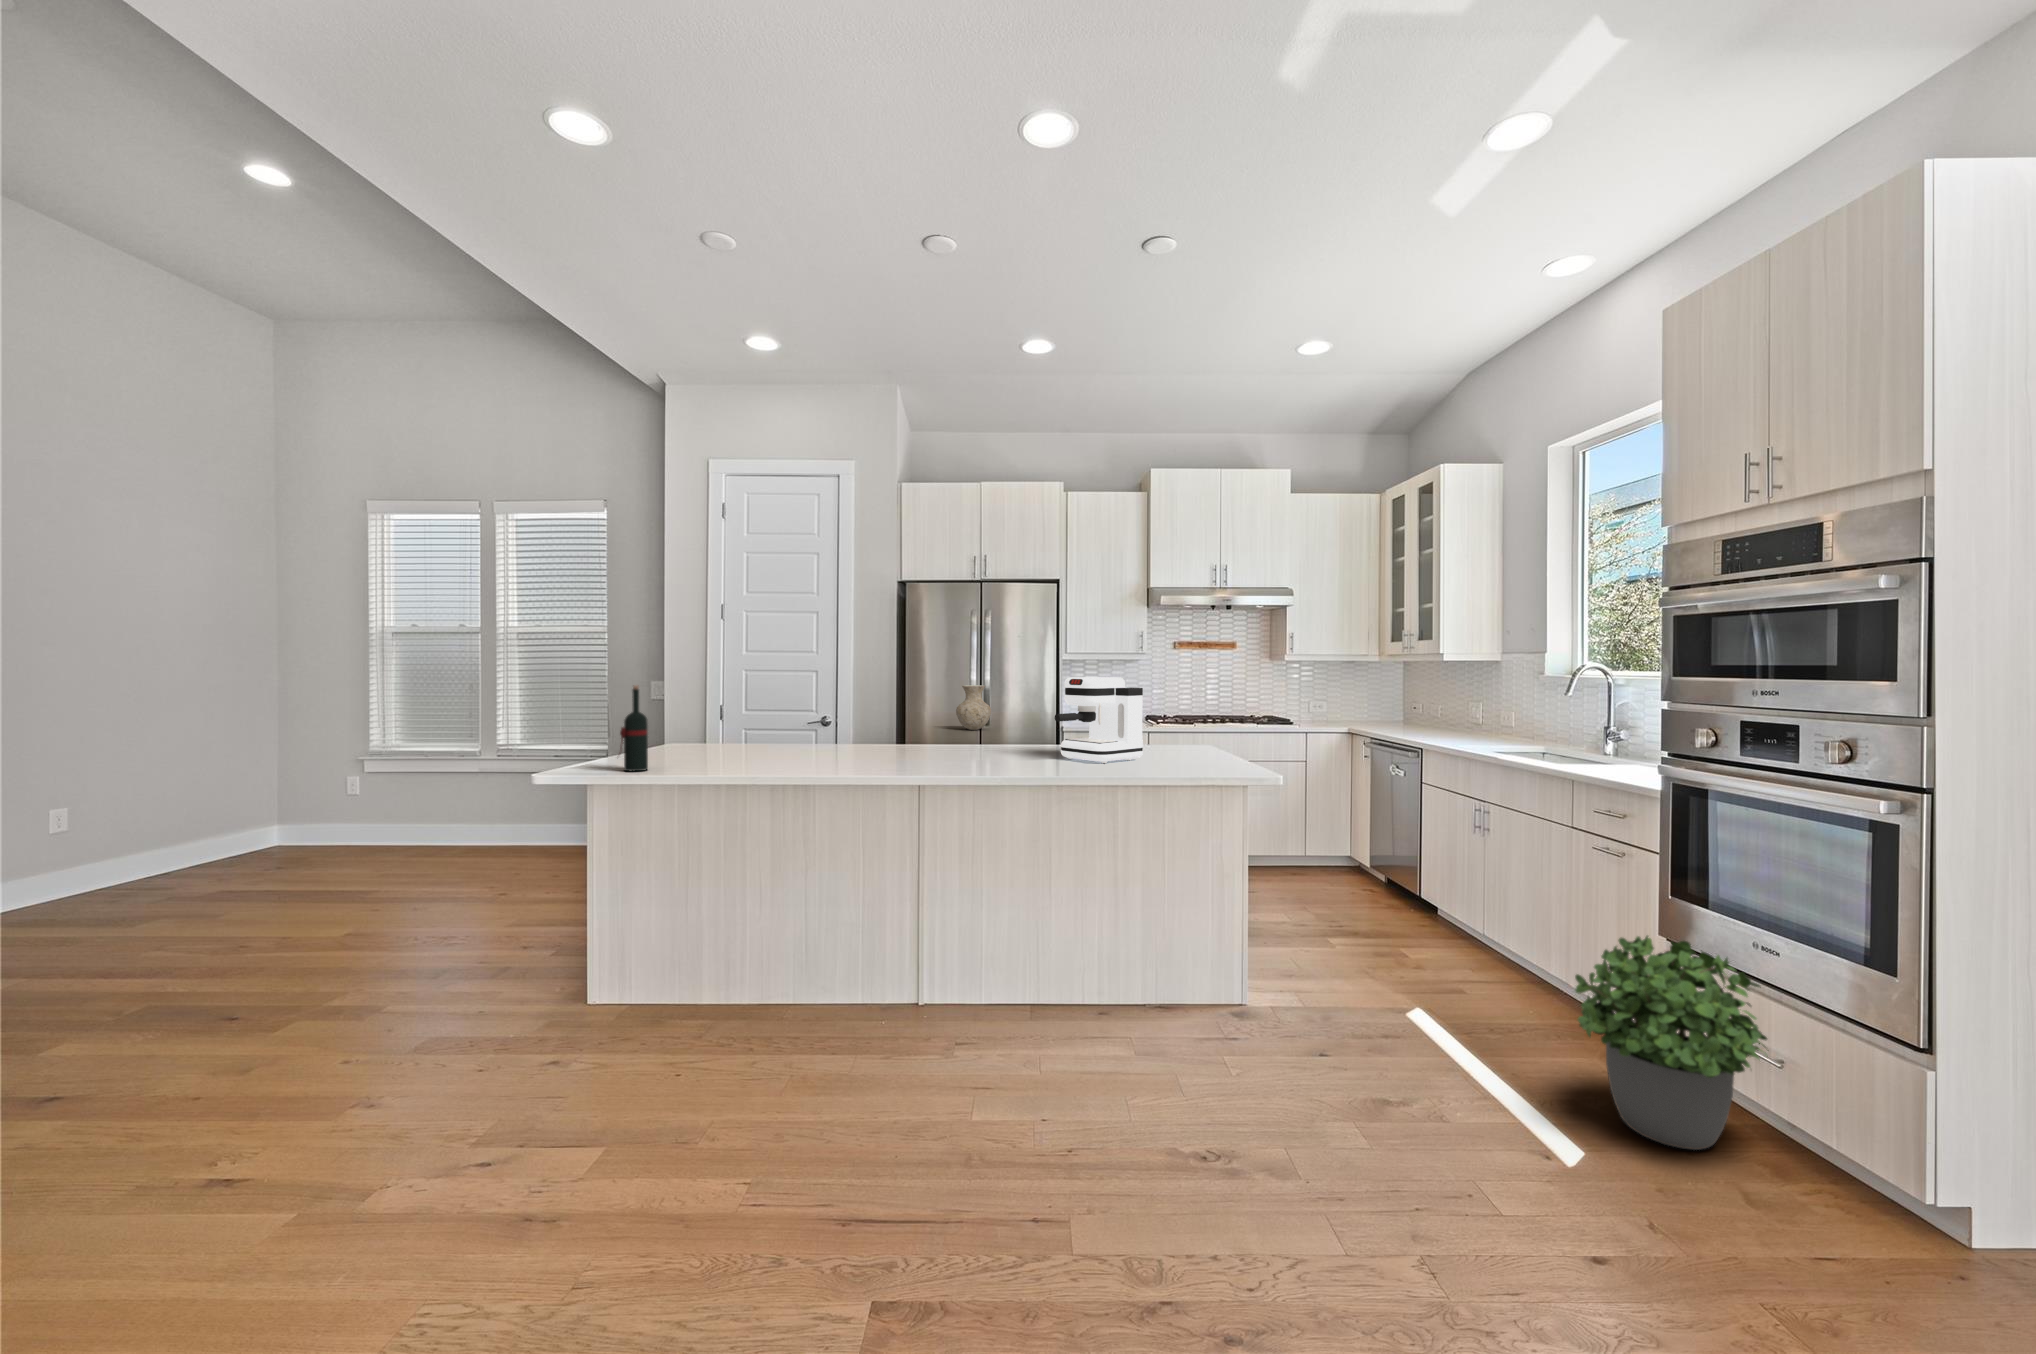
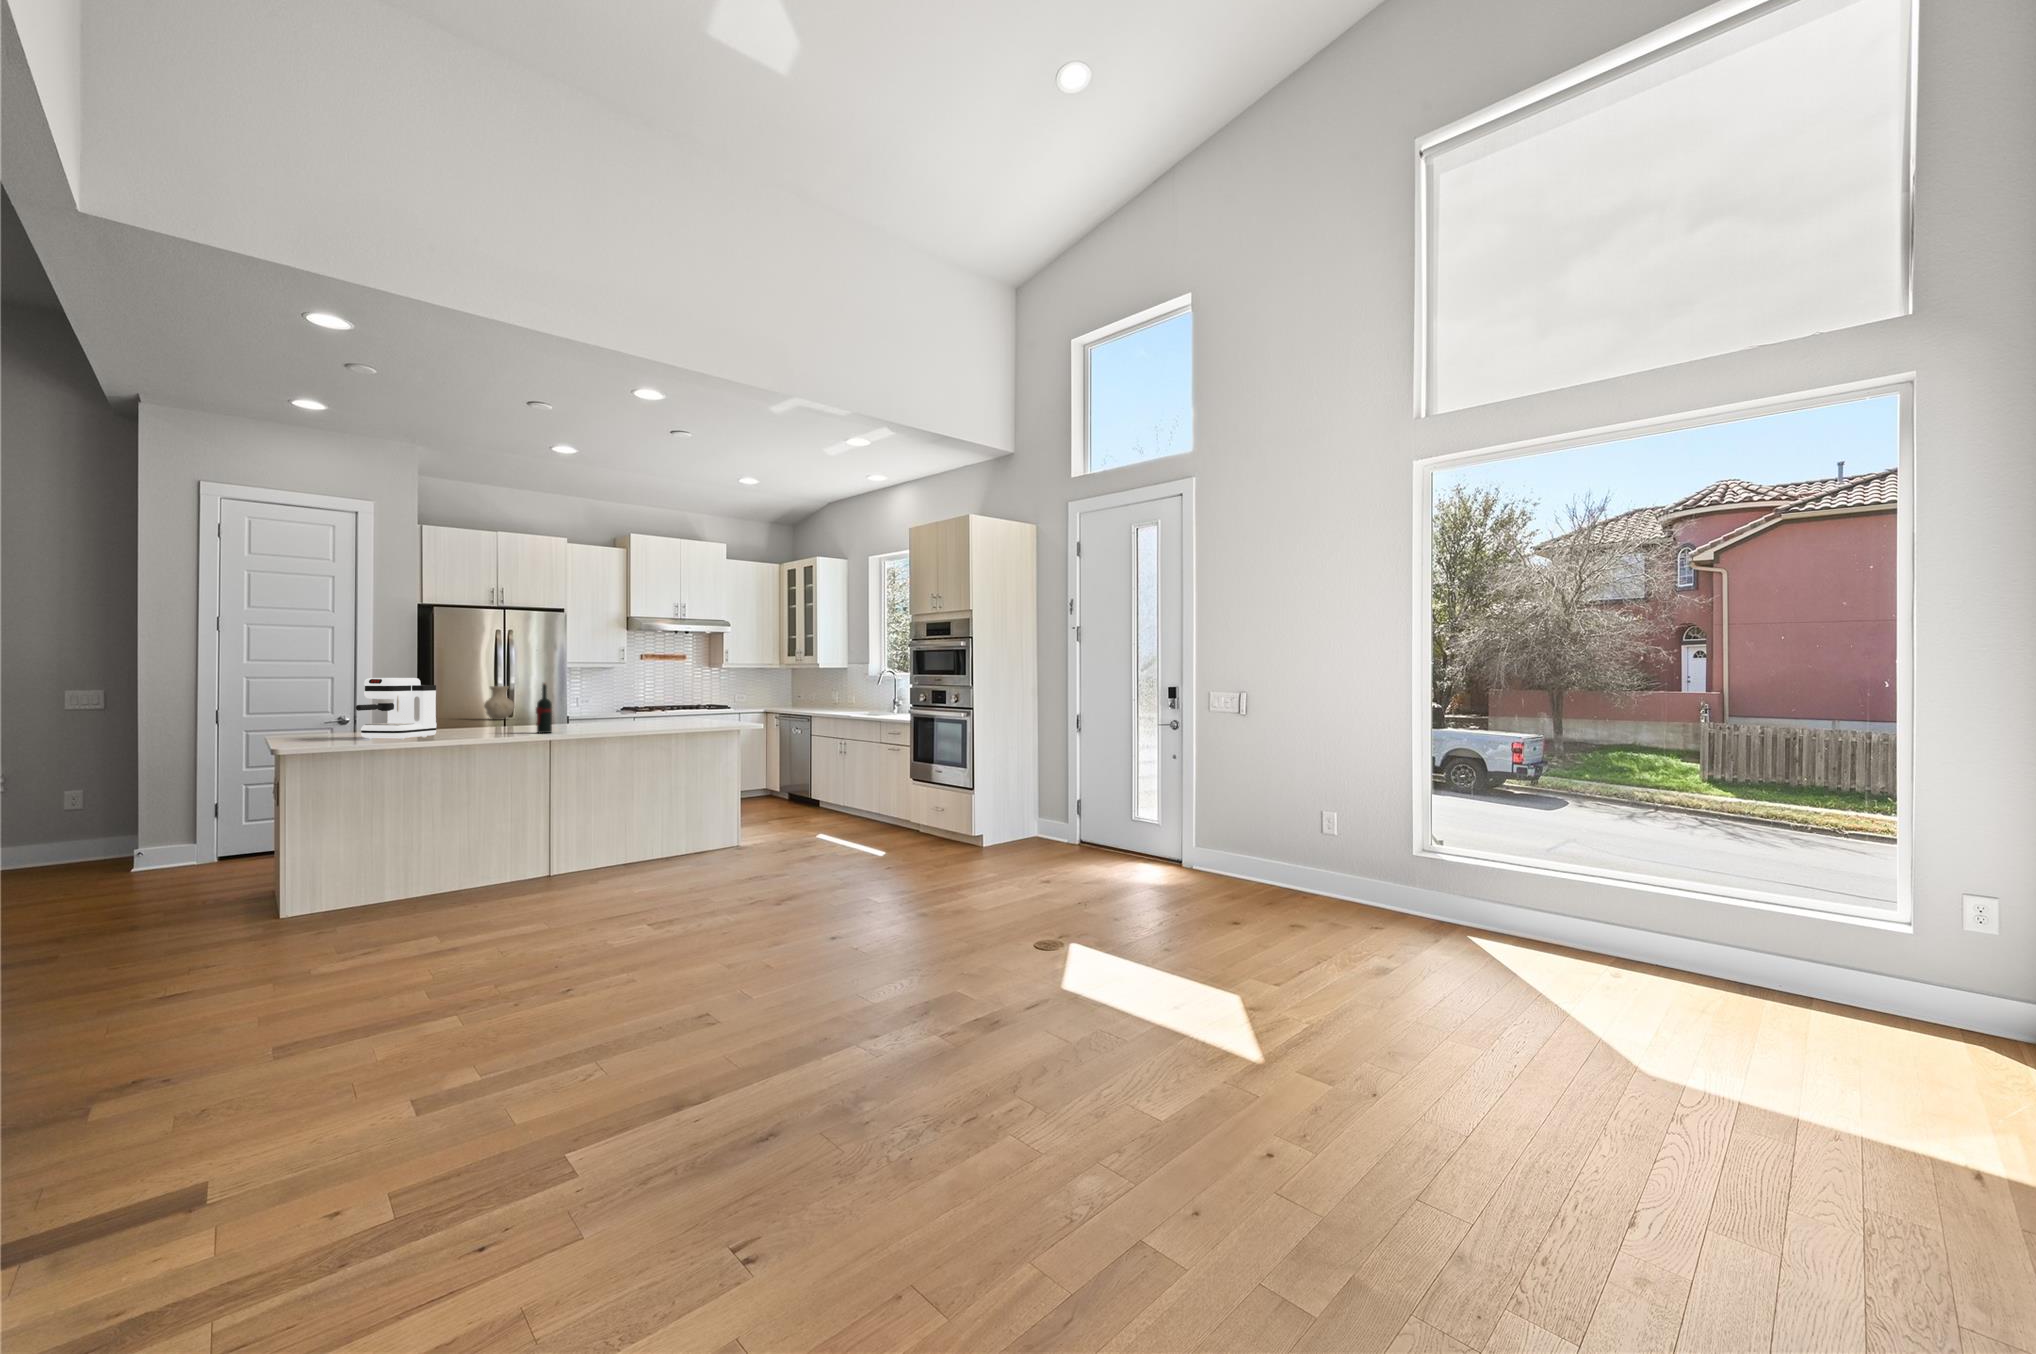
coffee maker: present [1055,677,1143,763] -> present [356,678,436,740]
wine bottle: present [620,686,648,772] -> present [536,683,552,733]
potted plant: present [1575,936,1767,1150] -> none [882,771,940,846]

